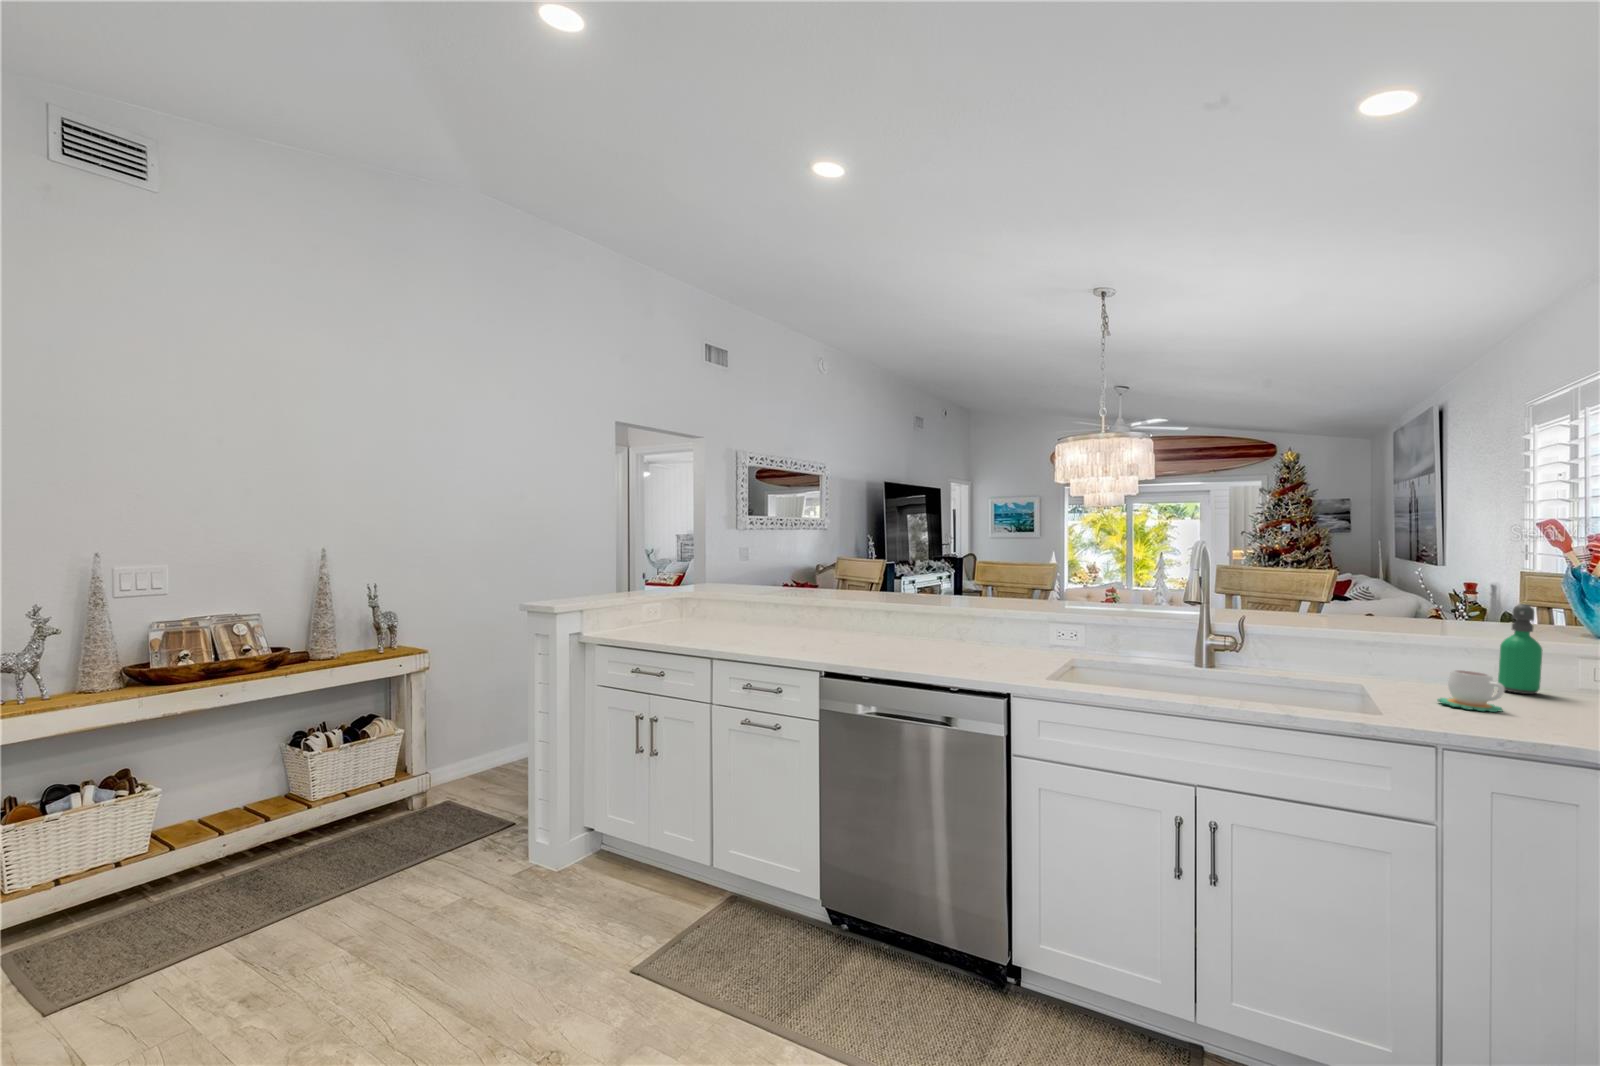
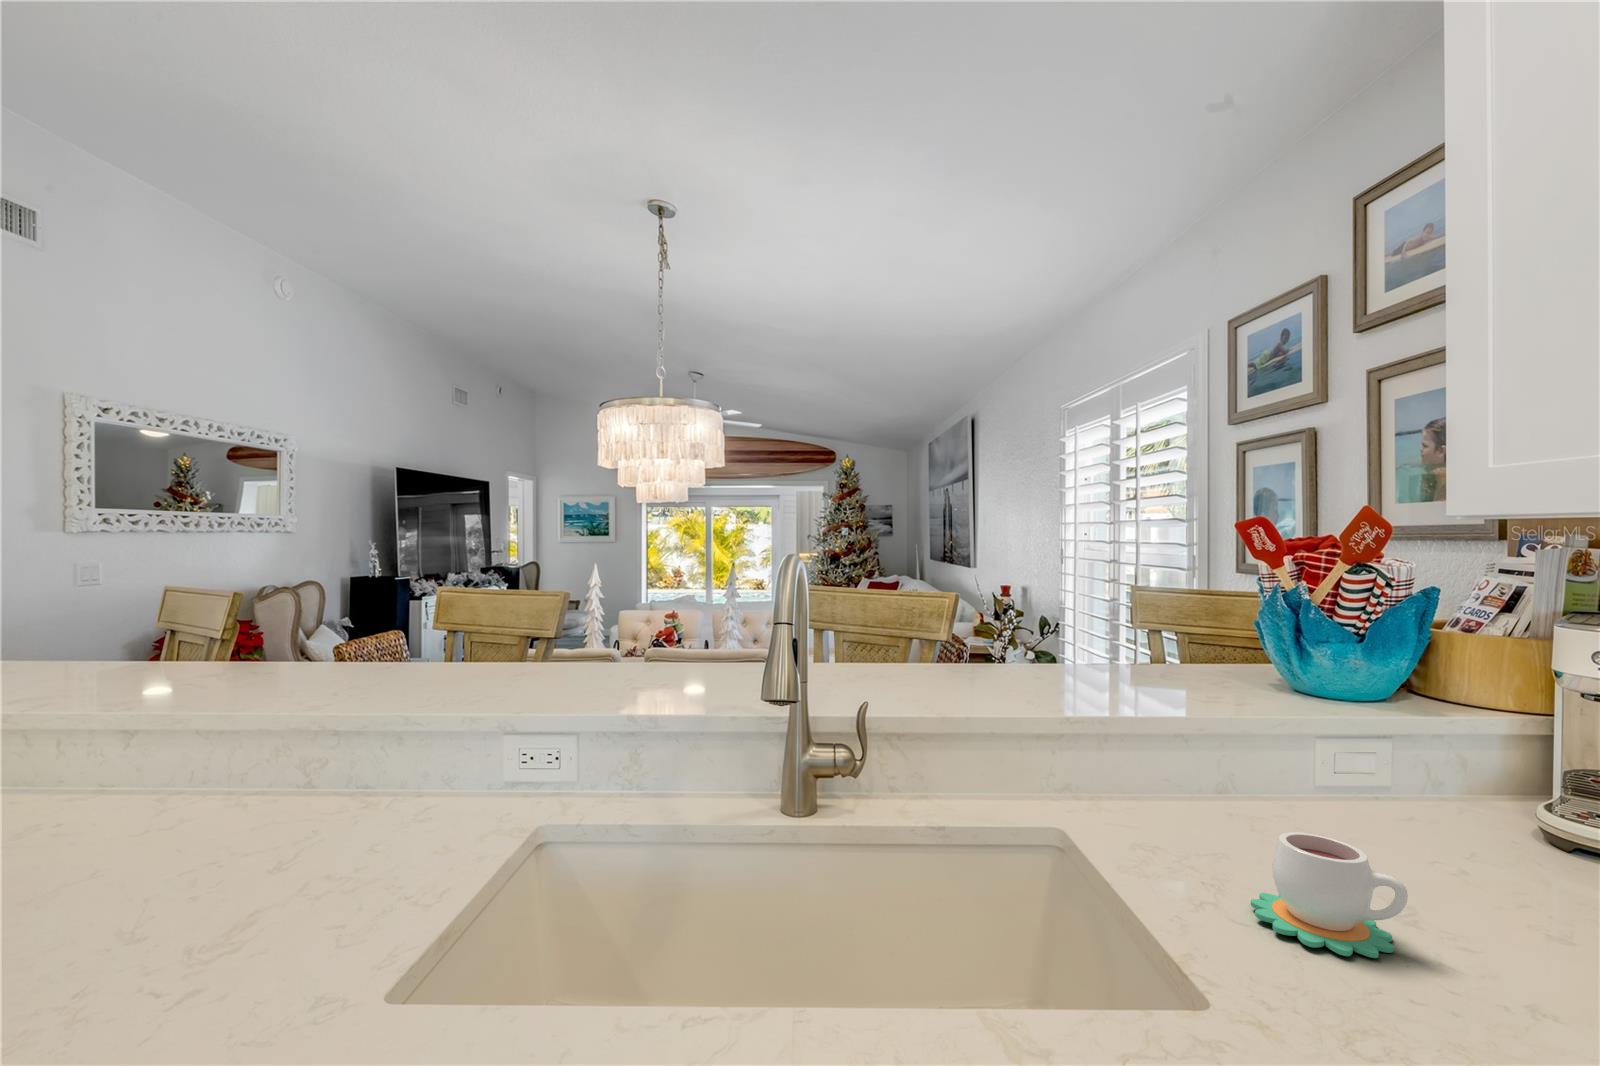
soap dispenser: present [1498,604,1543,694] -> none [1250,653,1320,825]

